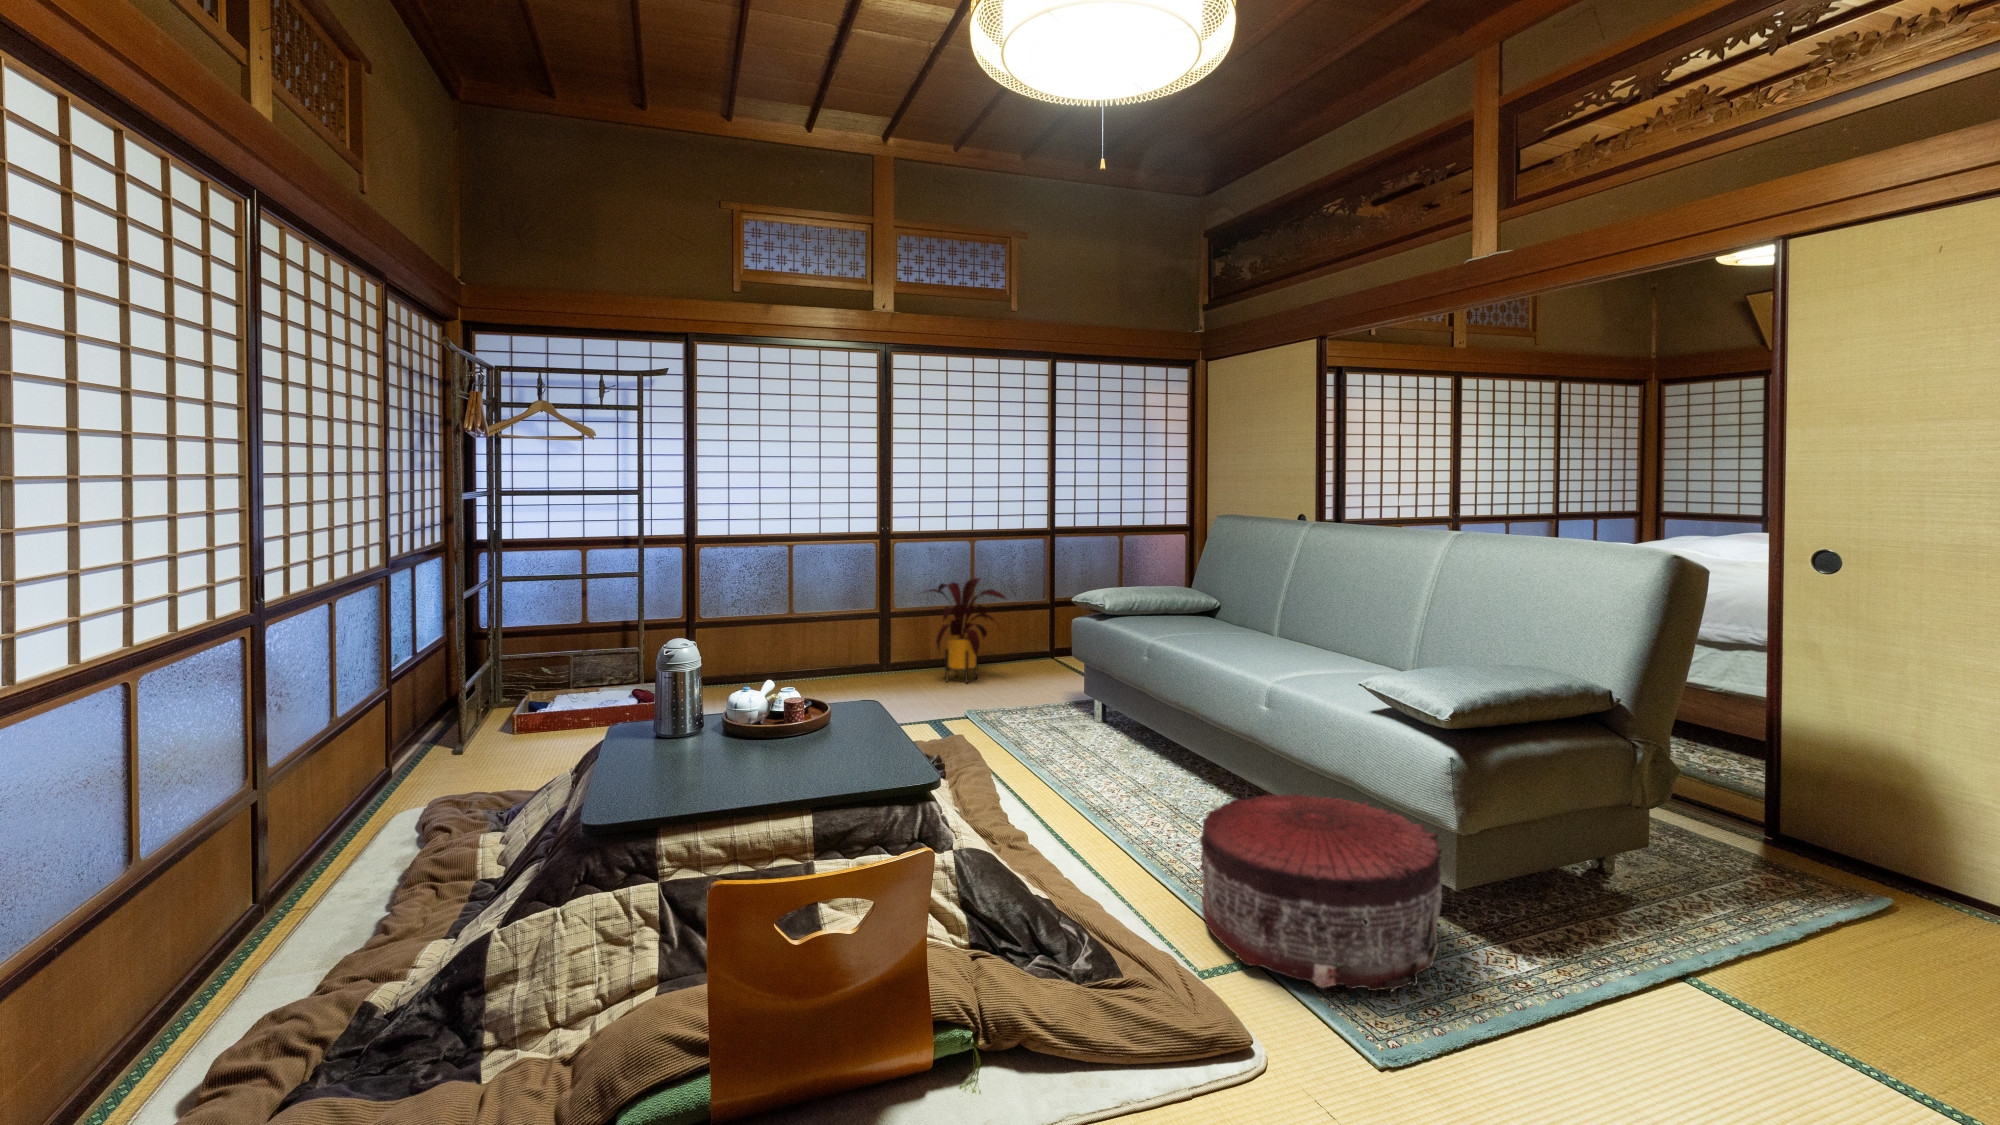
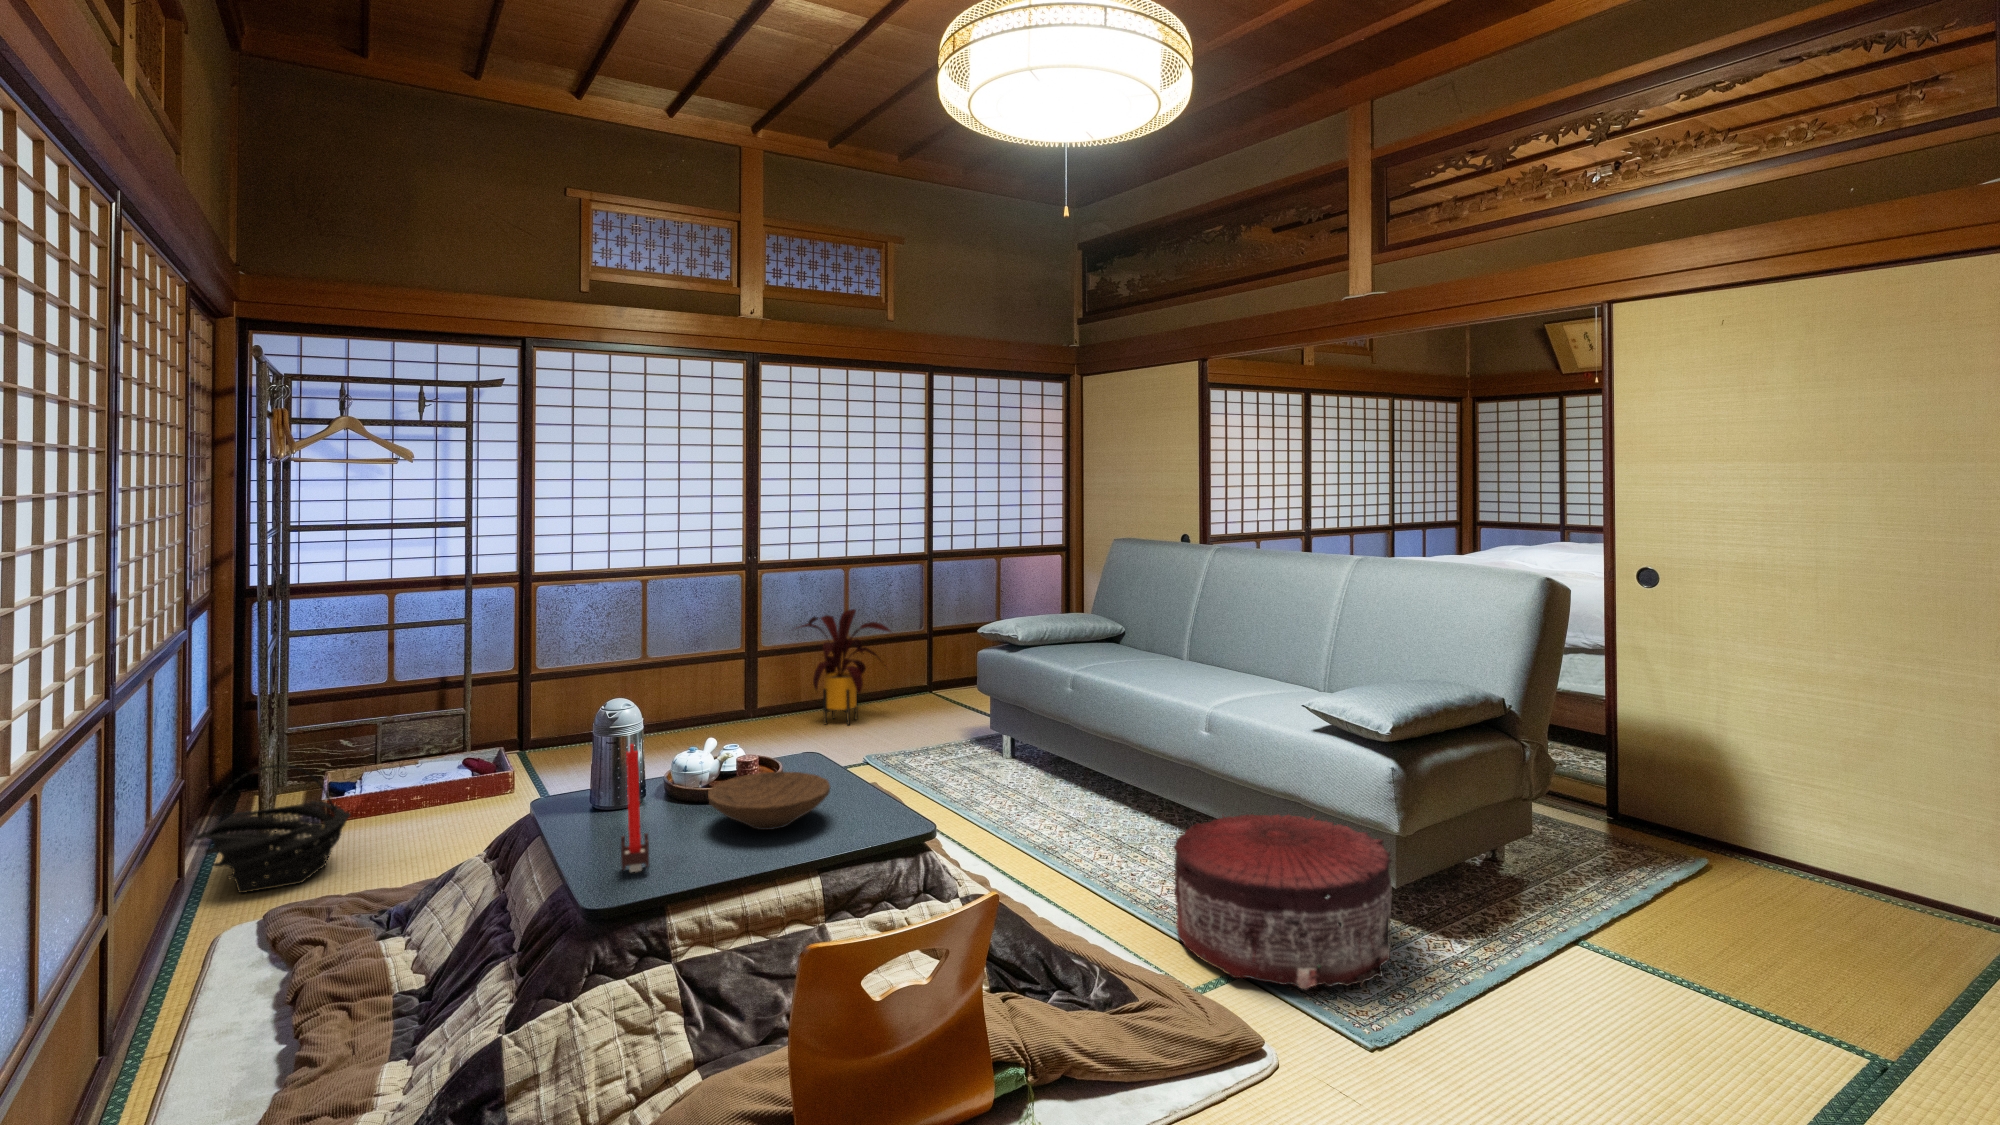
candle: none [629,675,661,794] -> present [621,744,649,872]
basket: none [389,682,511,786] -> present [195,765,350,893]
wooden bowl: none [733,713,851,767] -> present [708,772,830,830]

